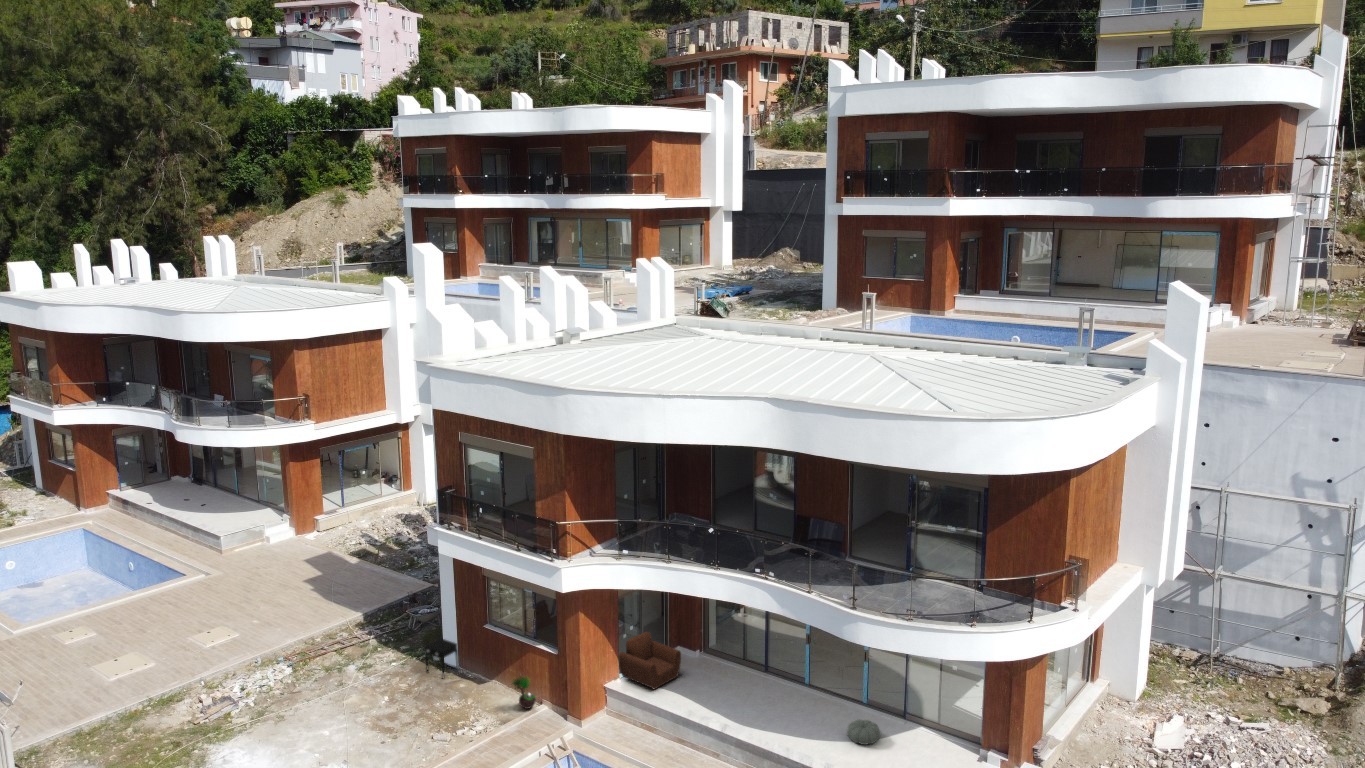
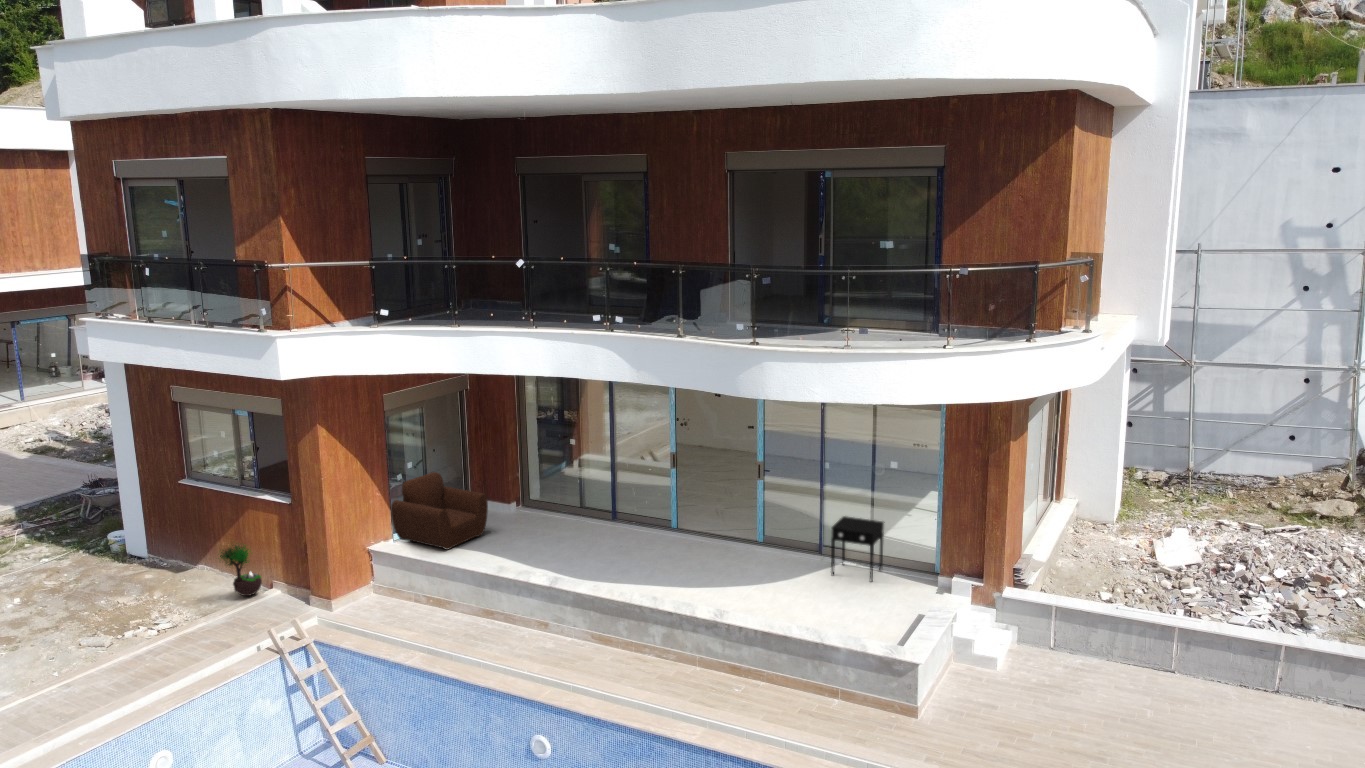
side table: present [425,639,458,677] -> present [831,516,884,581]
pouf: present [847,719,881,745] -> none [742,555,791,587]

